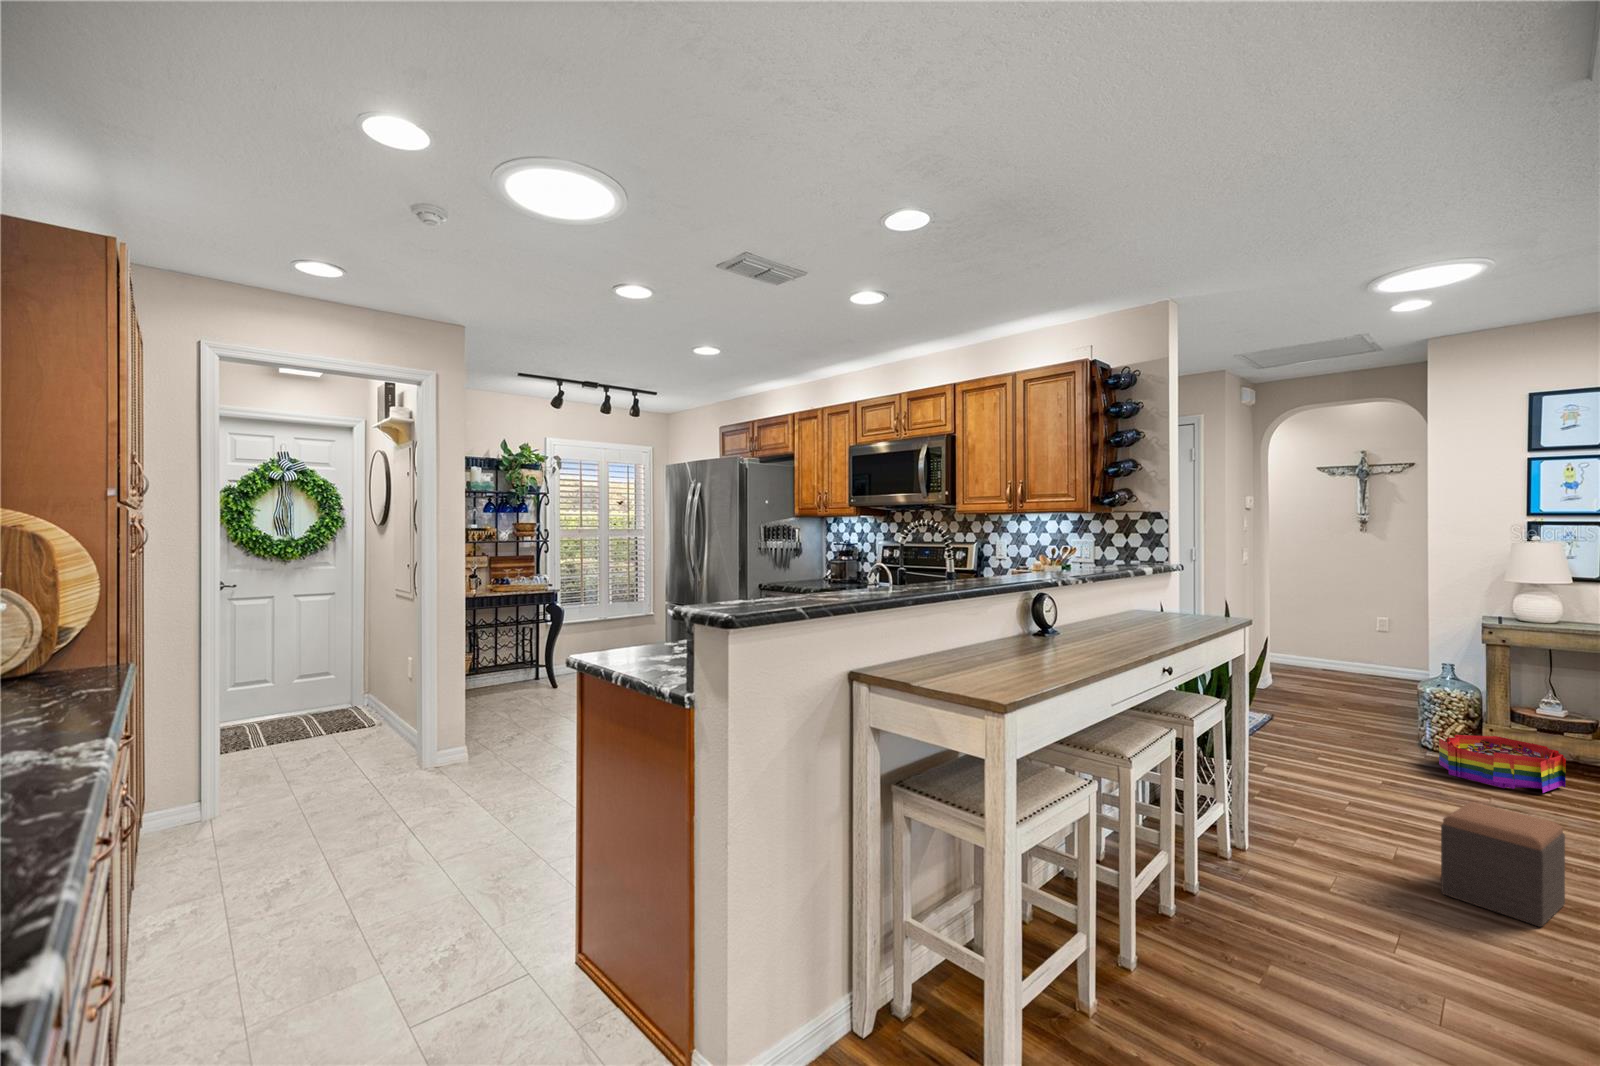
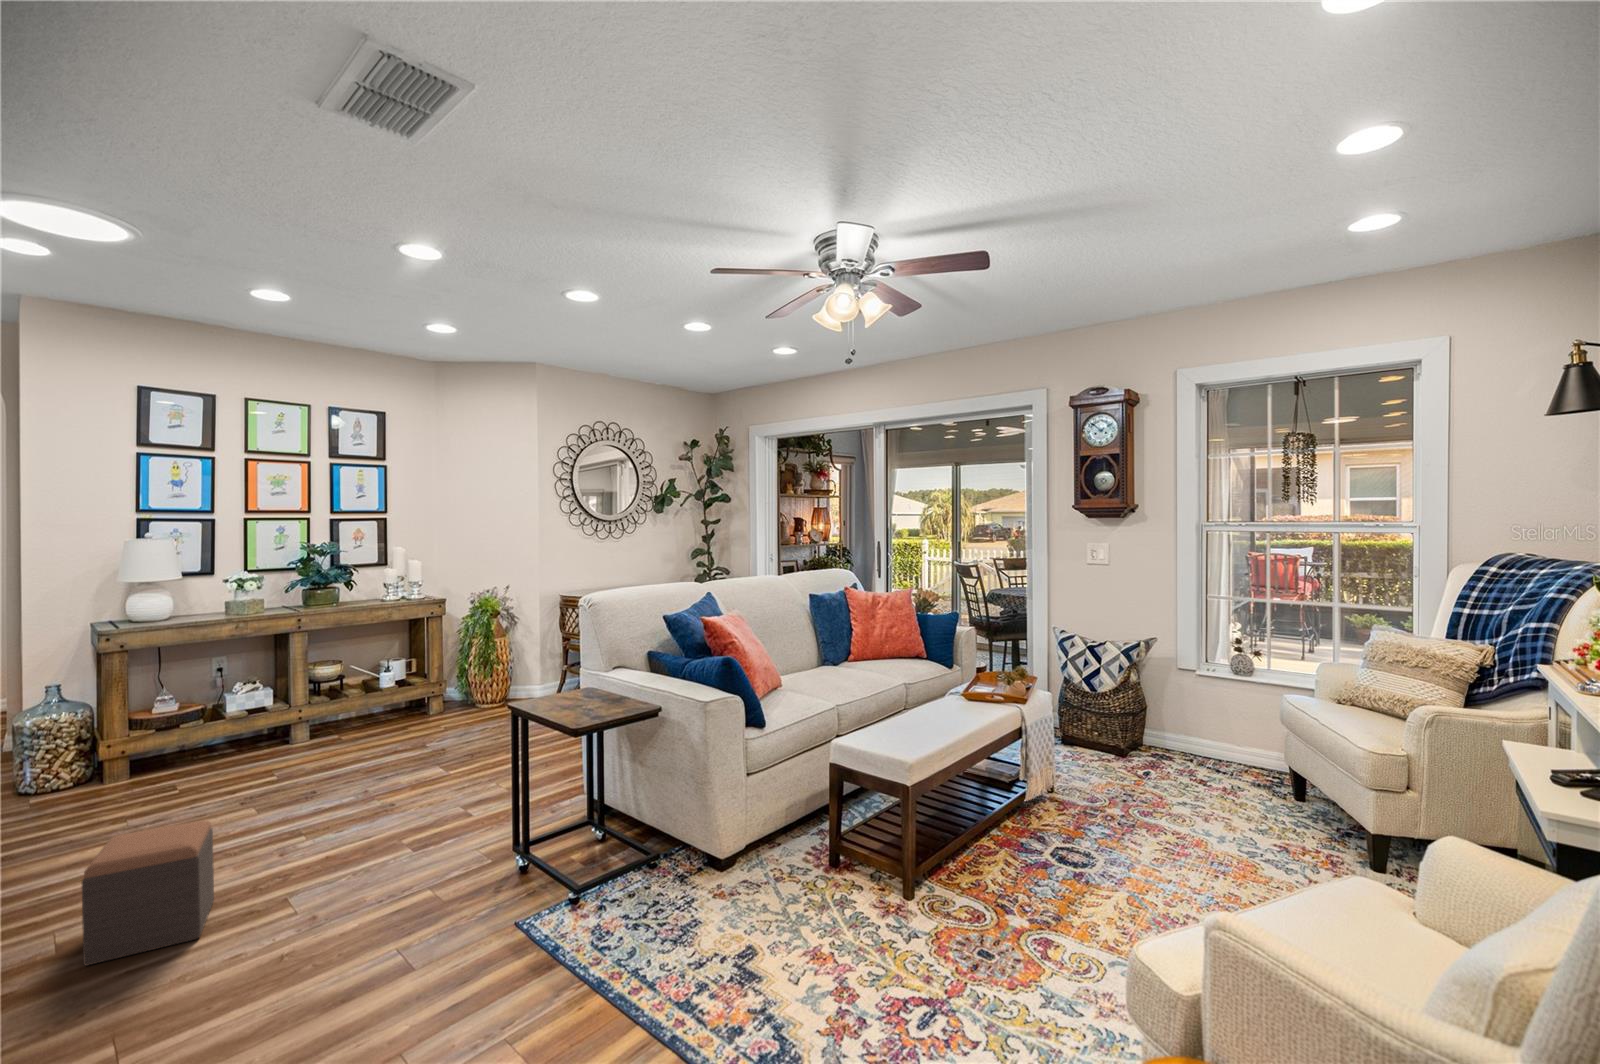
storage bin: present [1439,735,1566,793] -> none [48,746,186,814]

